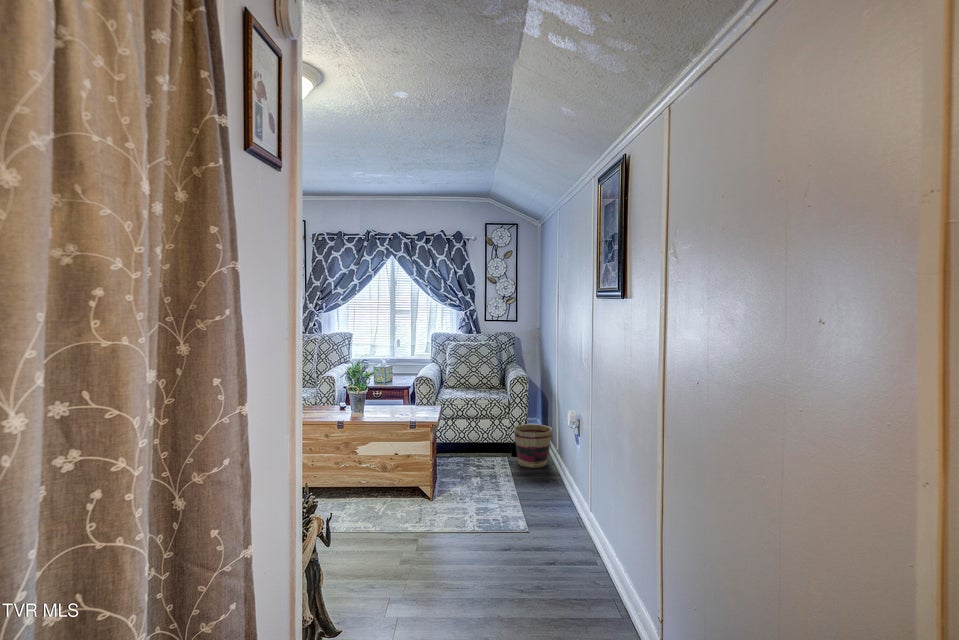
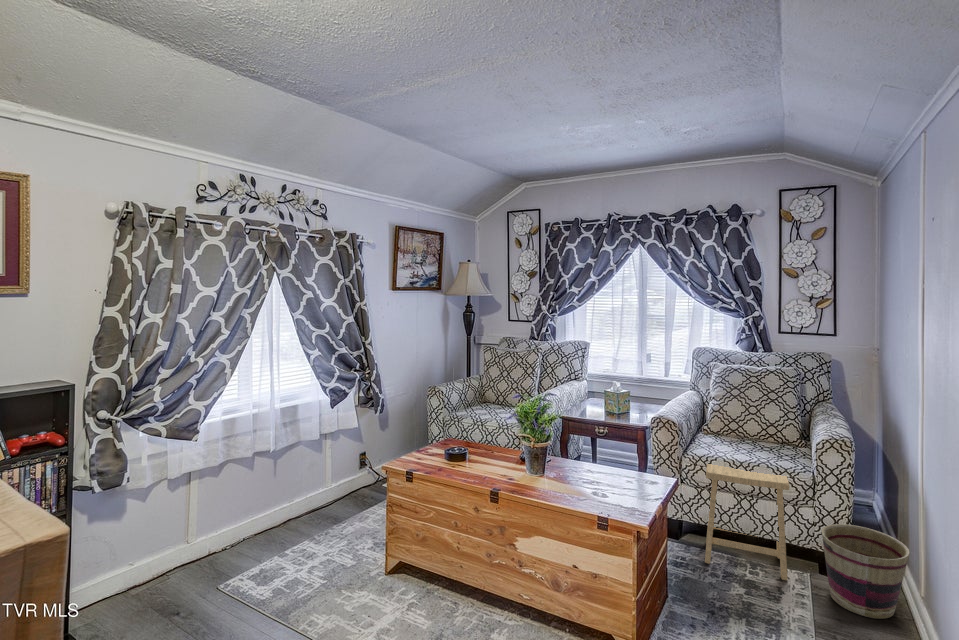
footstool: none [451,400,498,464] -> present [705,464,789,581]

